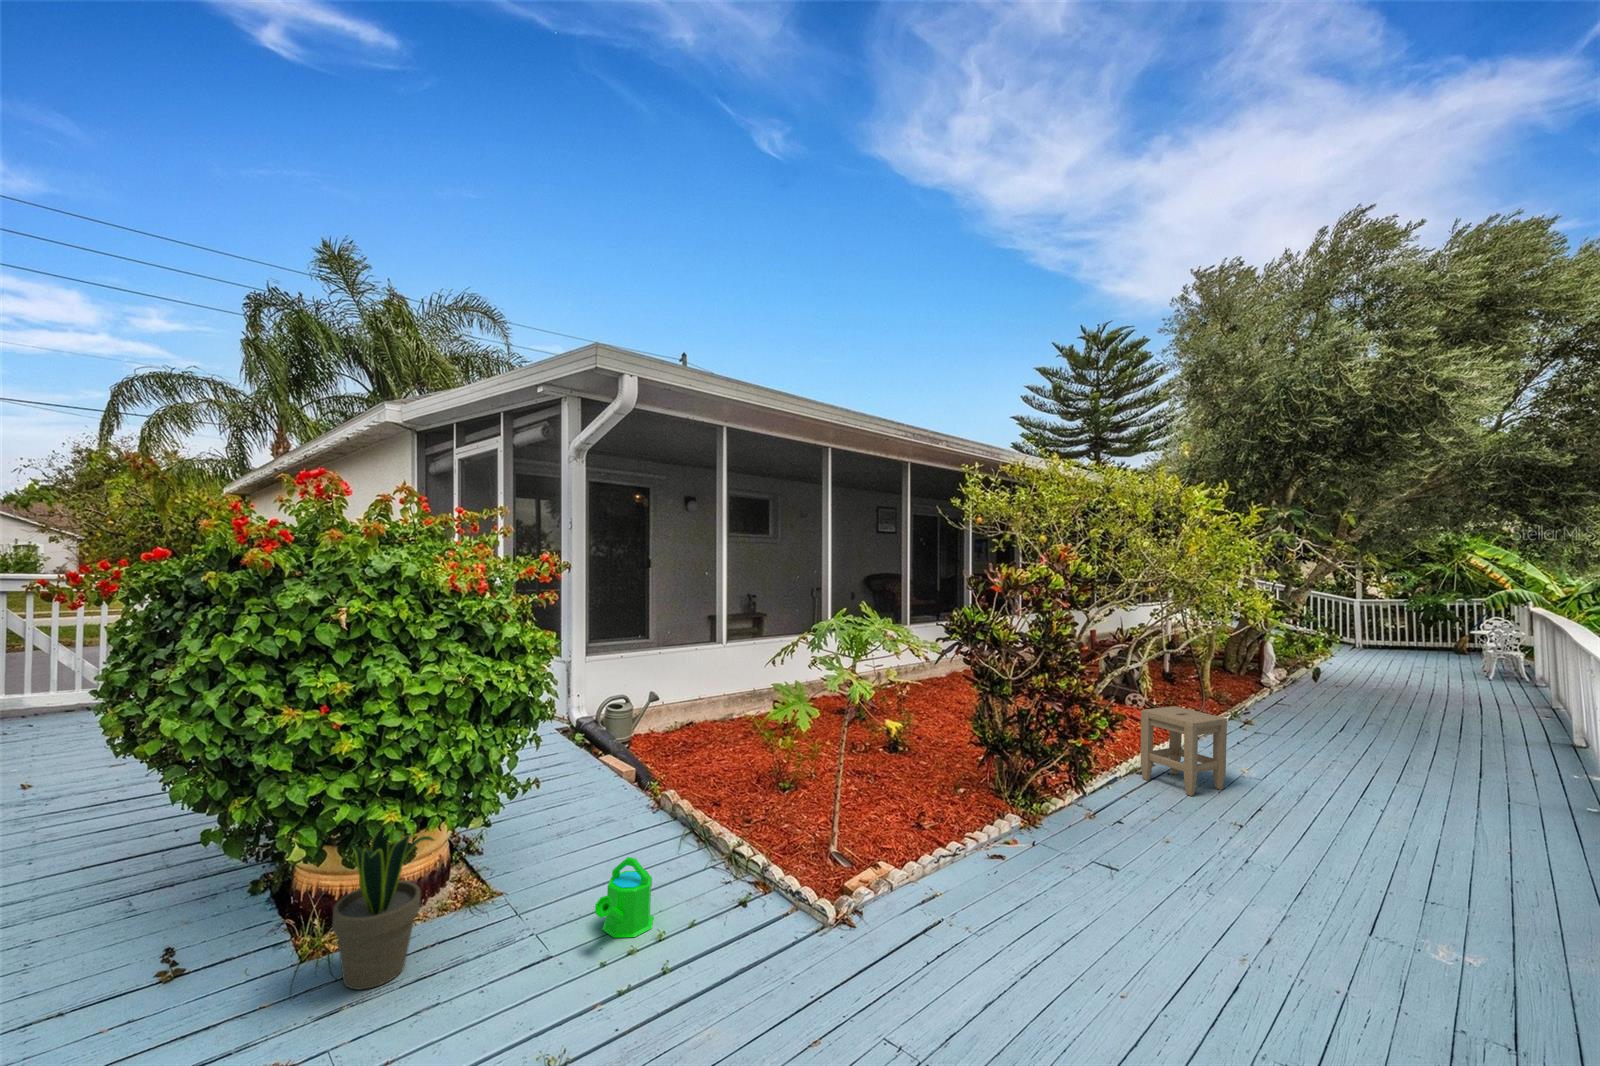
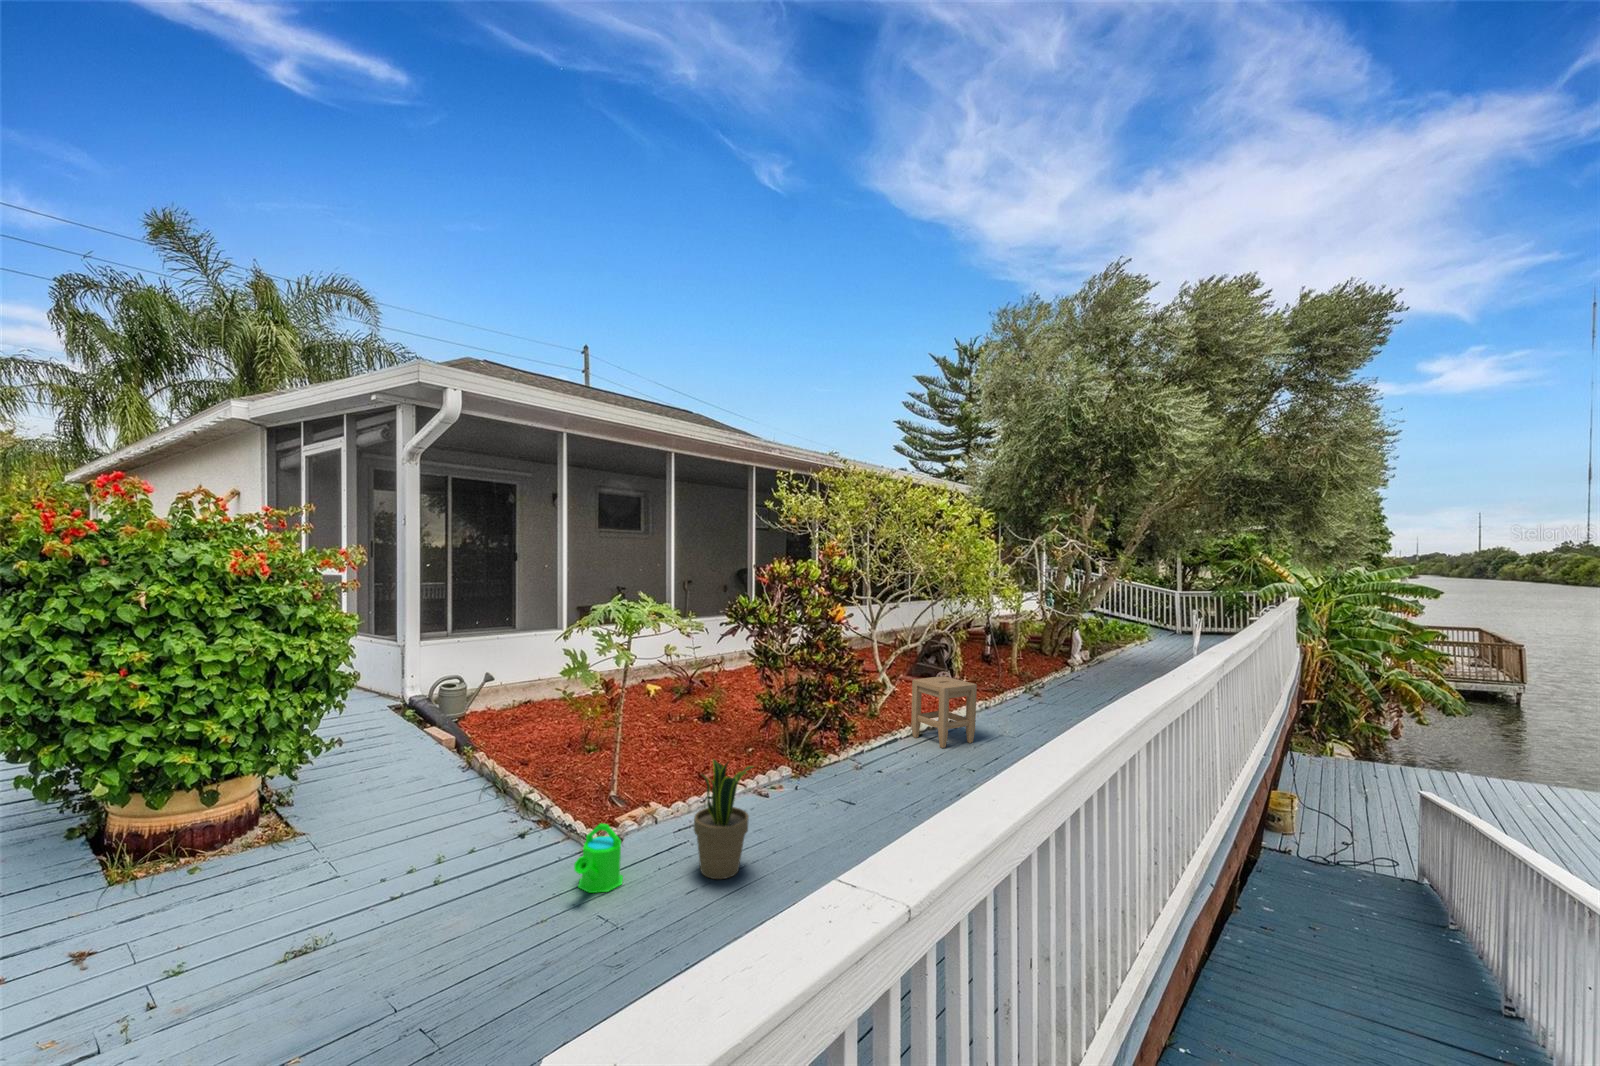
potted plant: present [332,827,434,990] -> present [694,759,753,879]
watering can: present [595,857,654,938] -> present [574,824,623,893]

